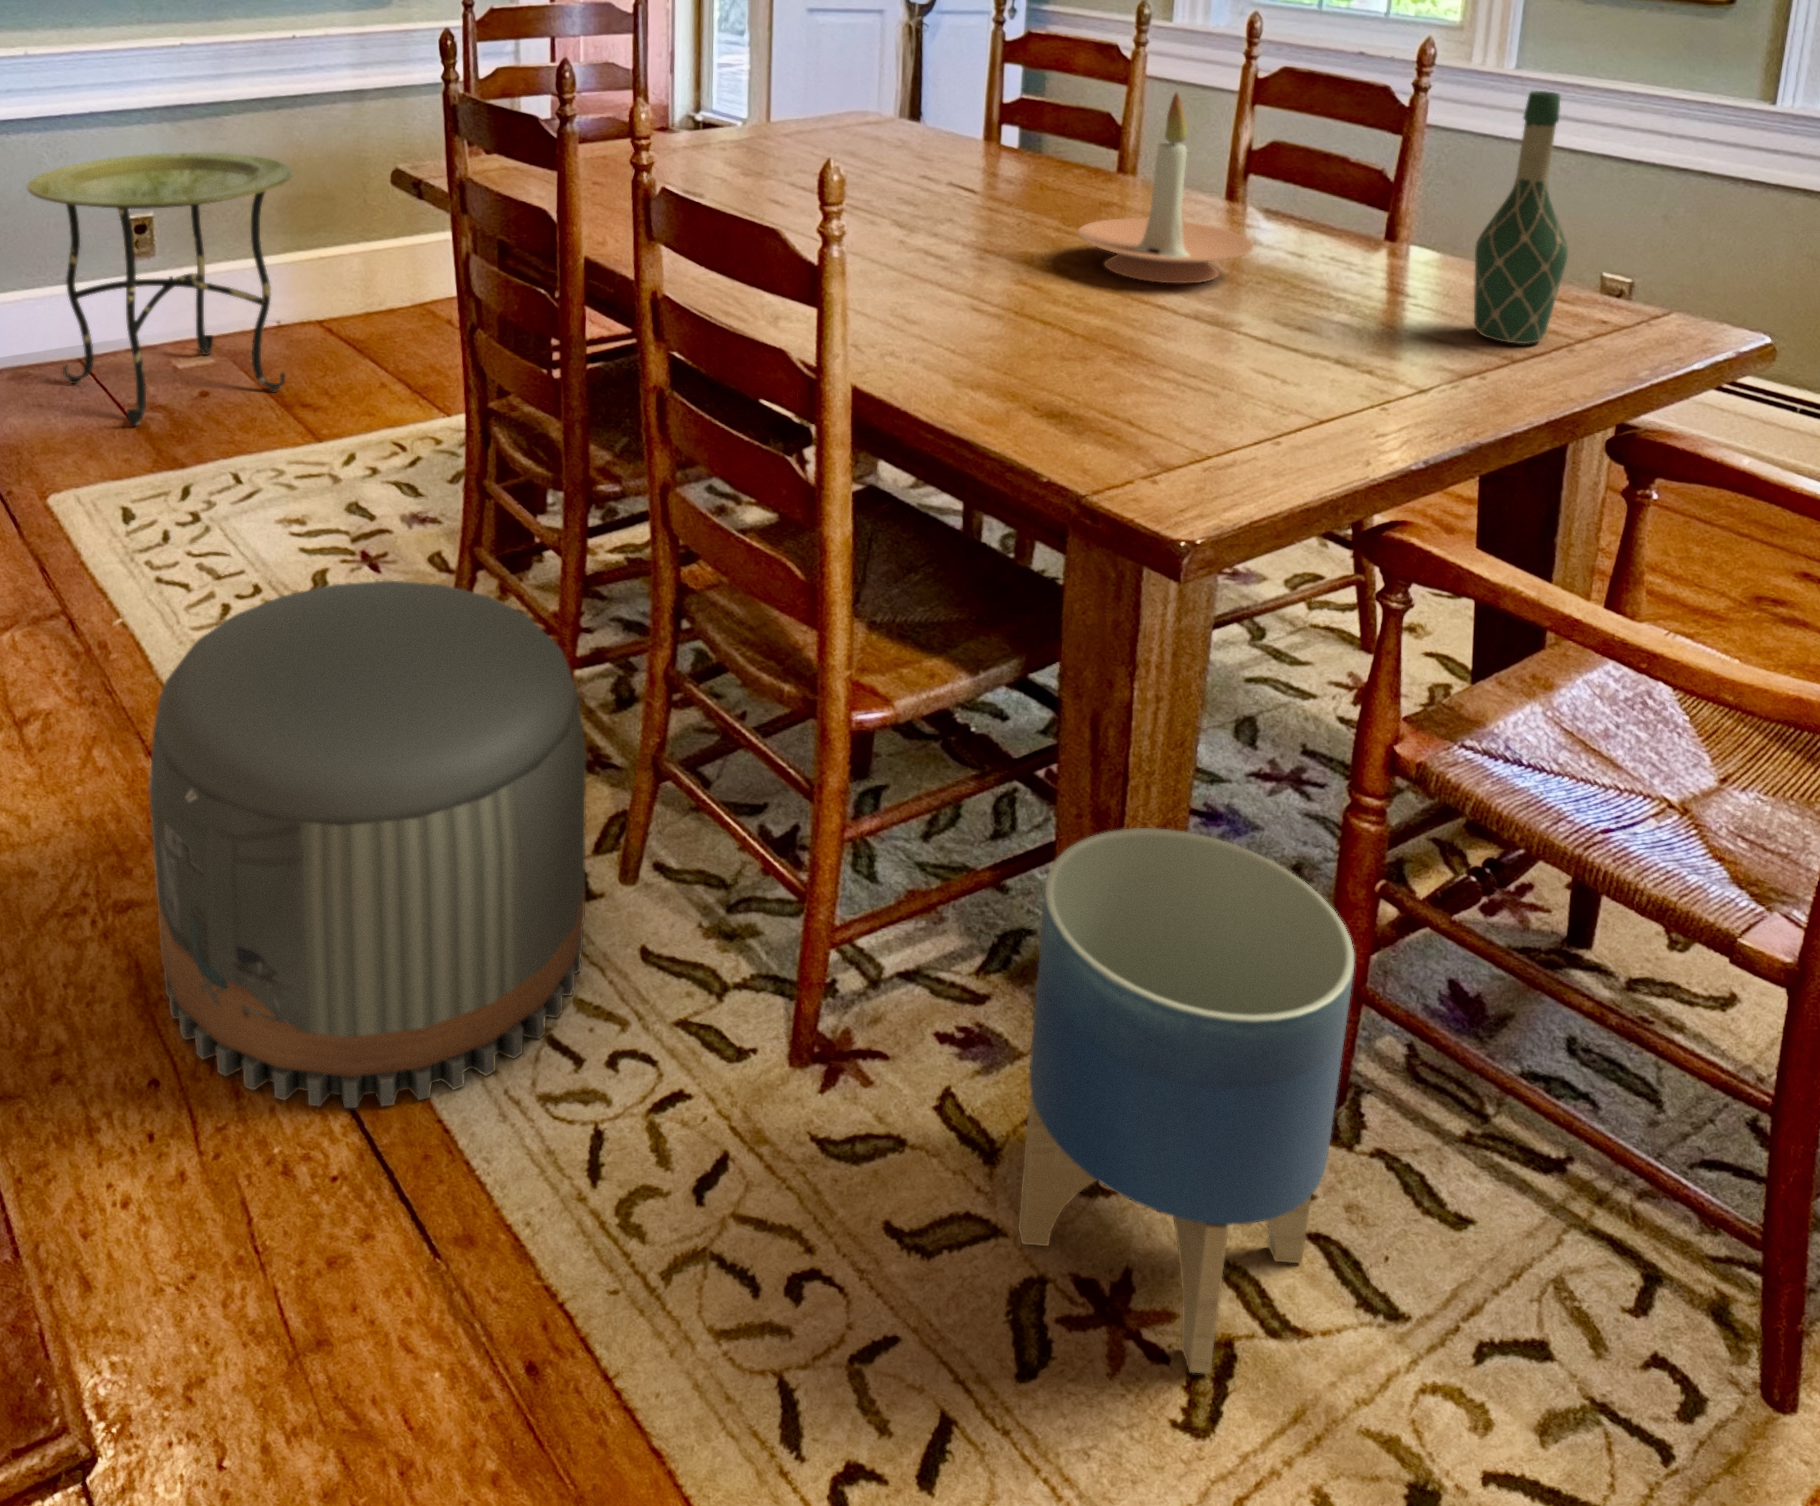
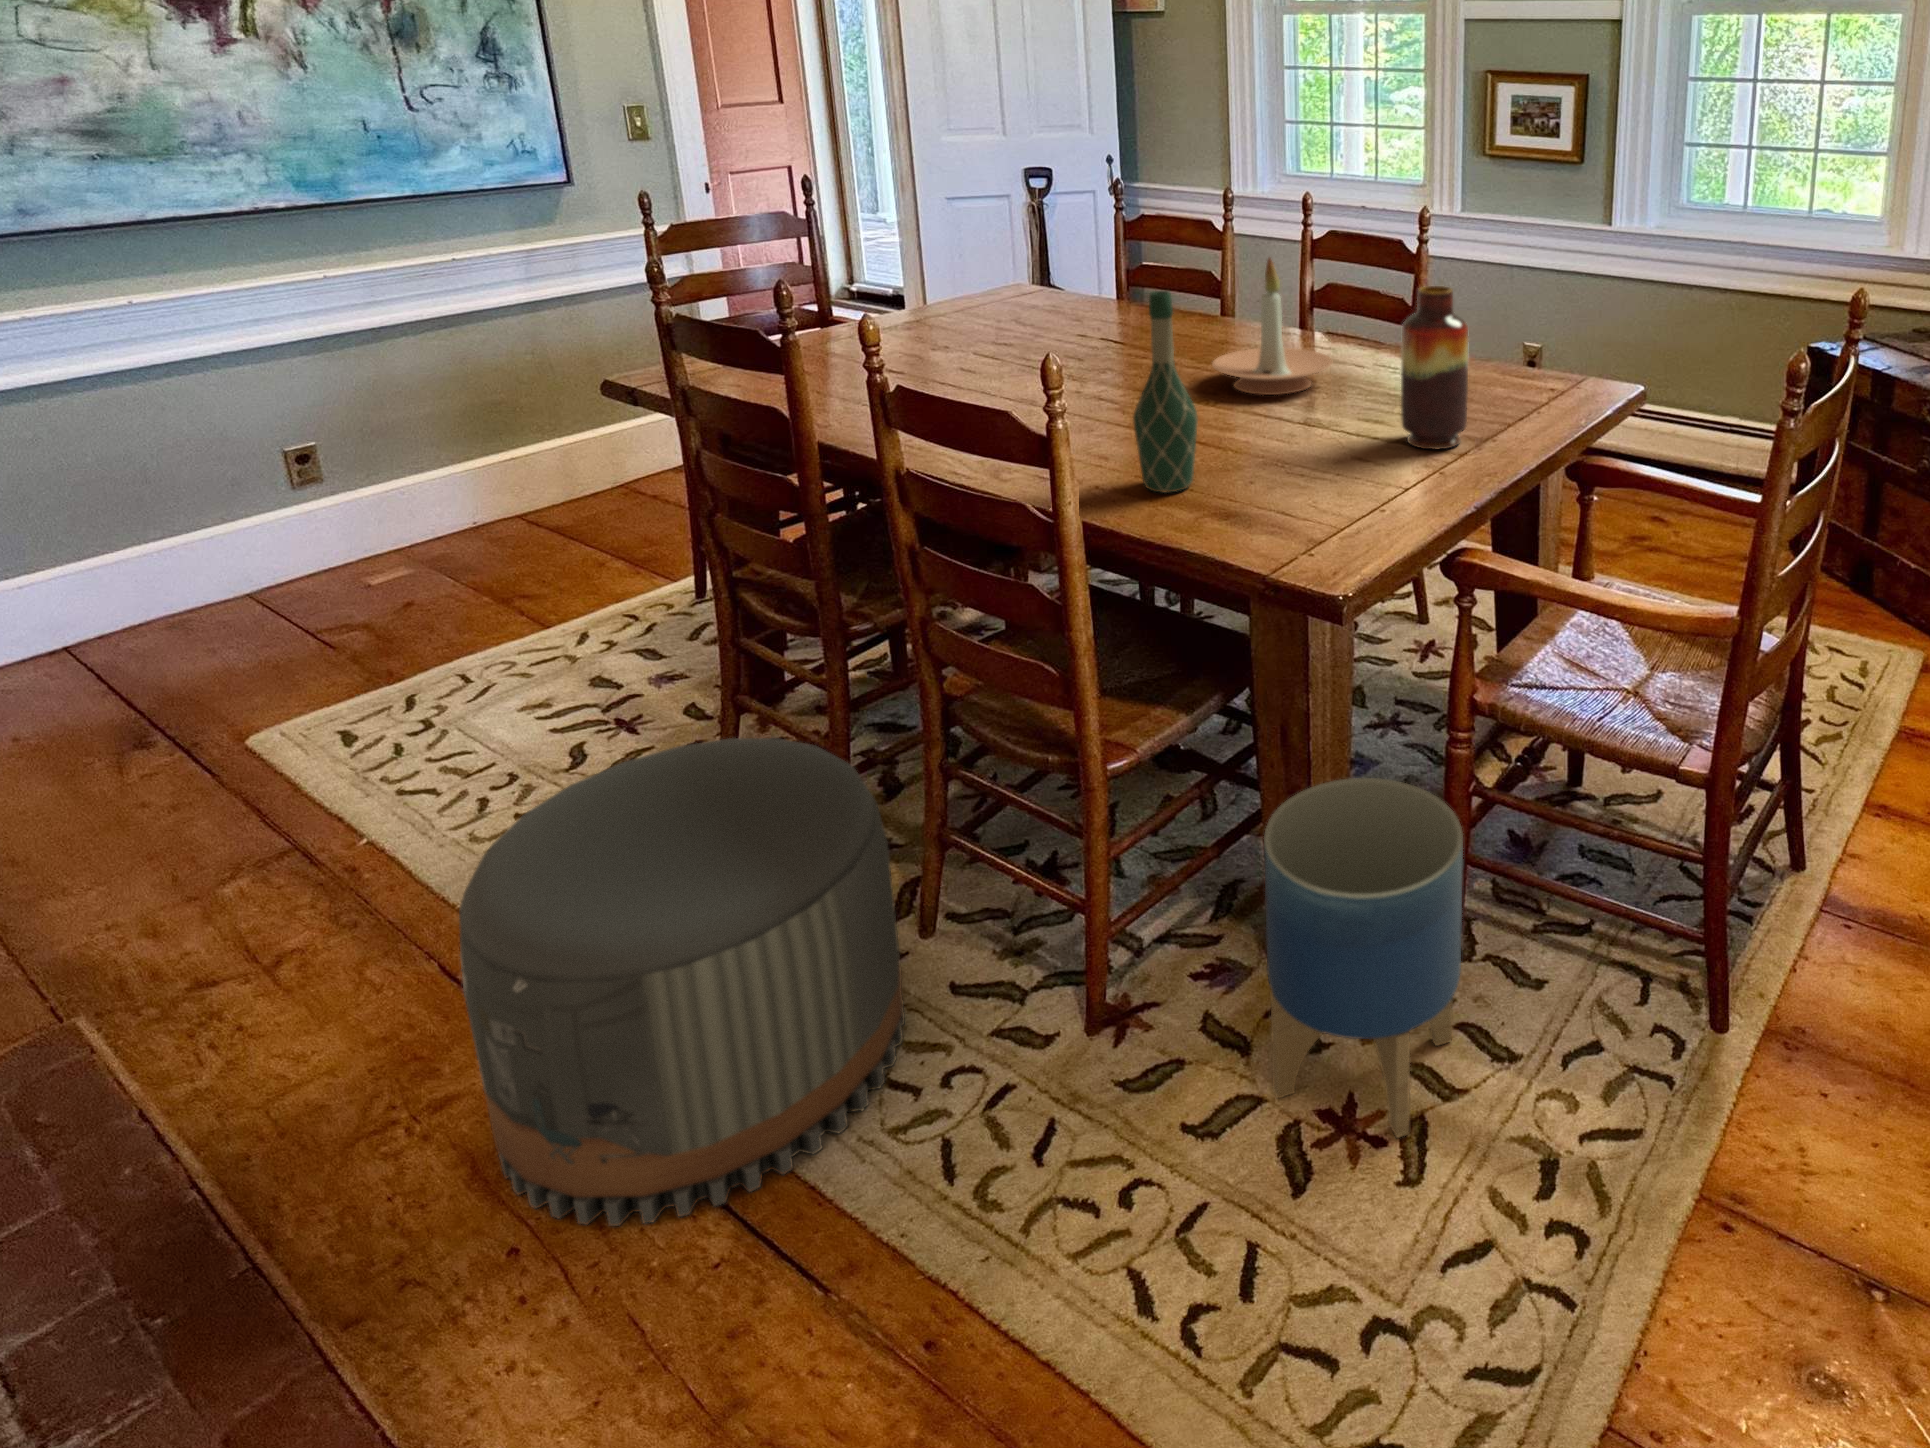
wine bottle: present [1474,91,1568,344] -> present [1133,291,1198,492]
vase: none [1344,147,1473,390] -> present [1401,286,1469,449]
side table: present [27,153,293,426] -> none [149,376,495,660]

